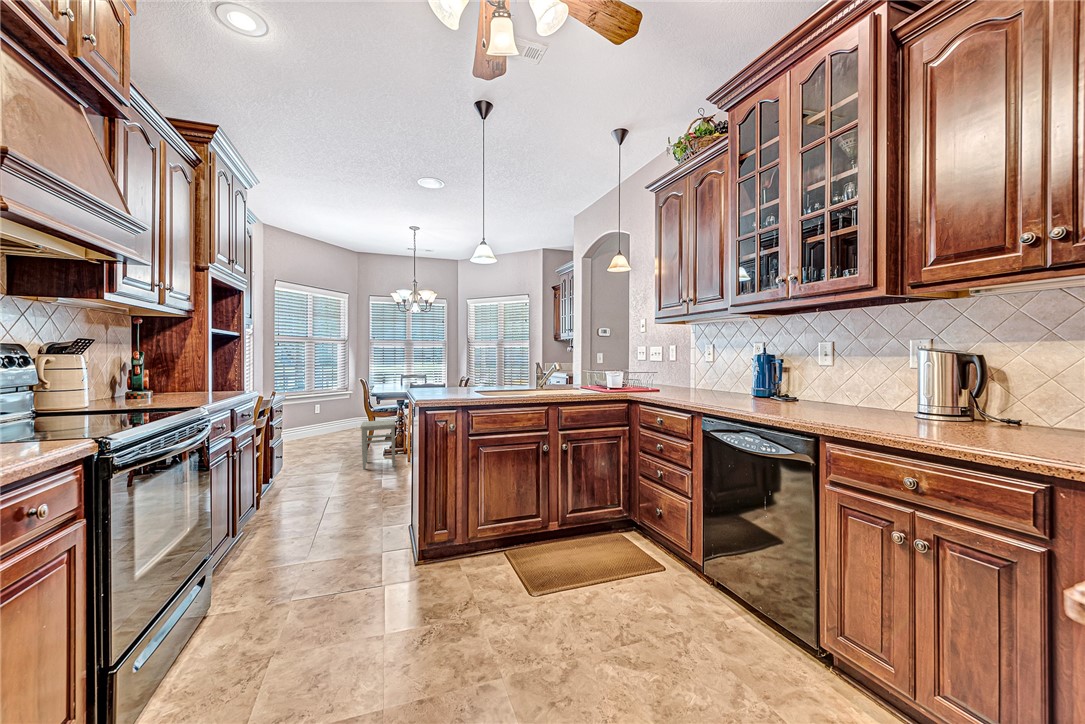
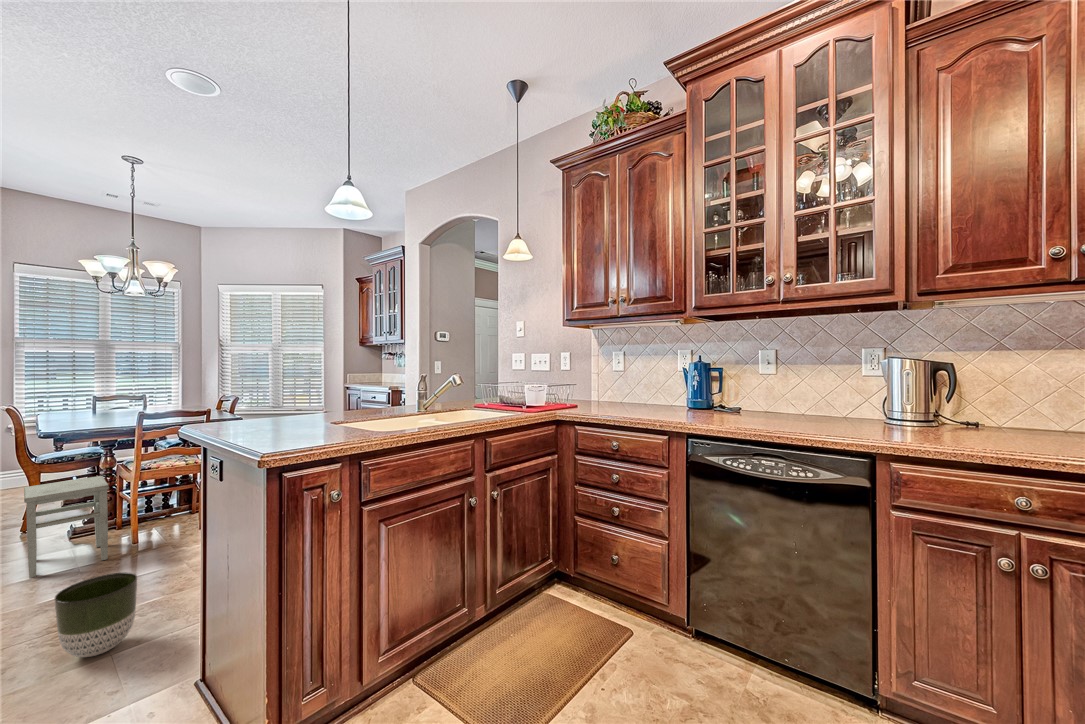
planter: none [360,467,393,506] -> present [55,572,137,657]

